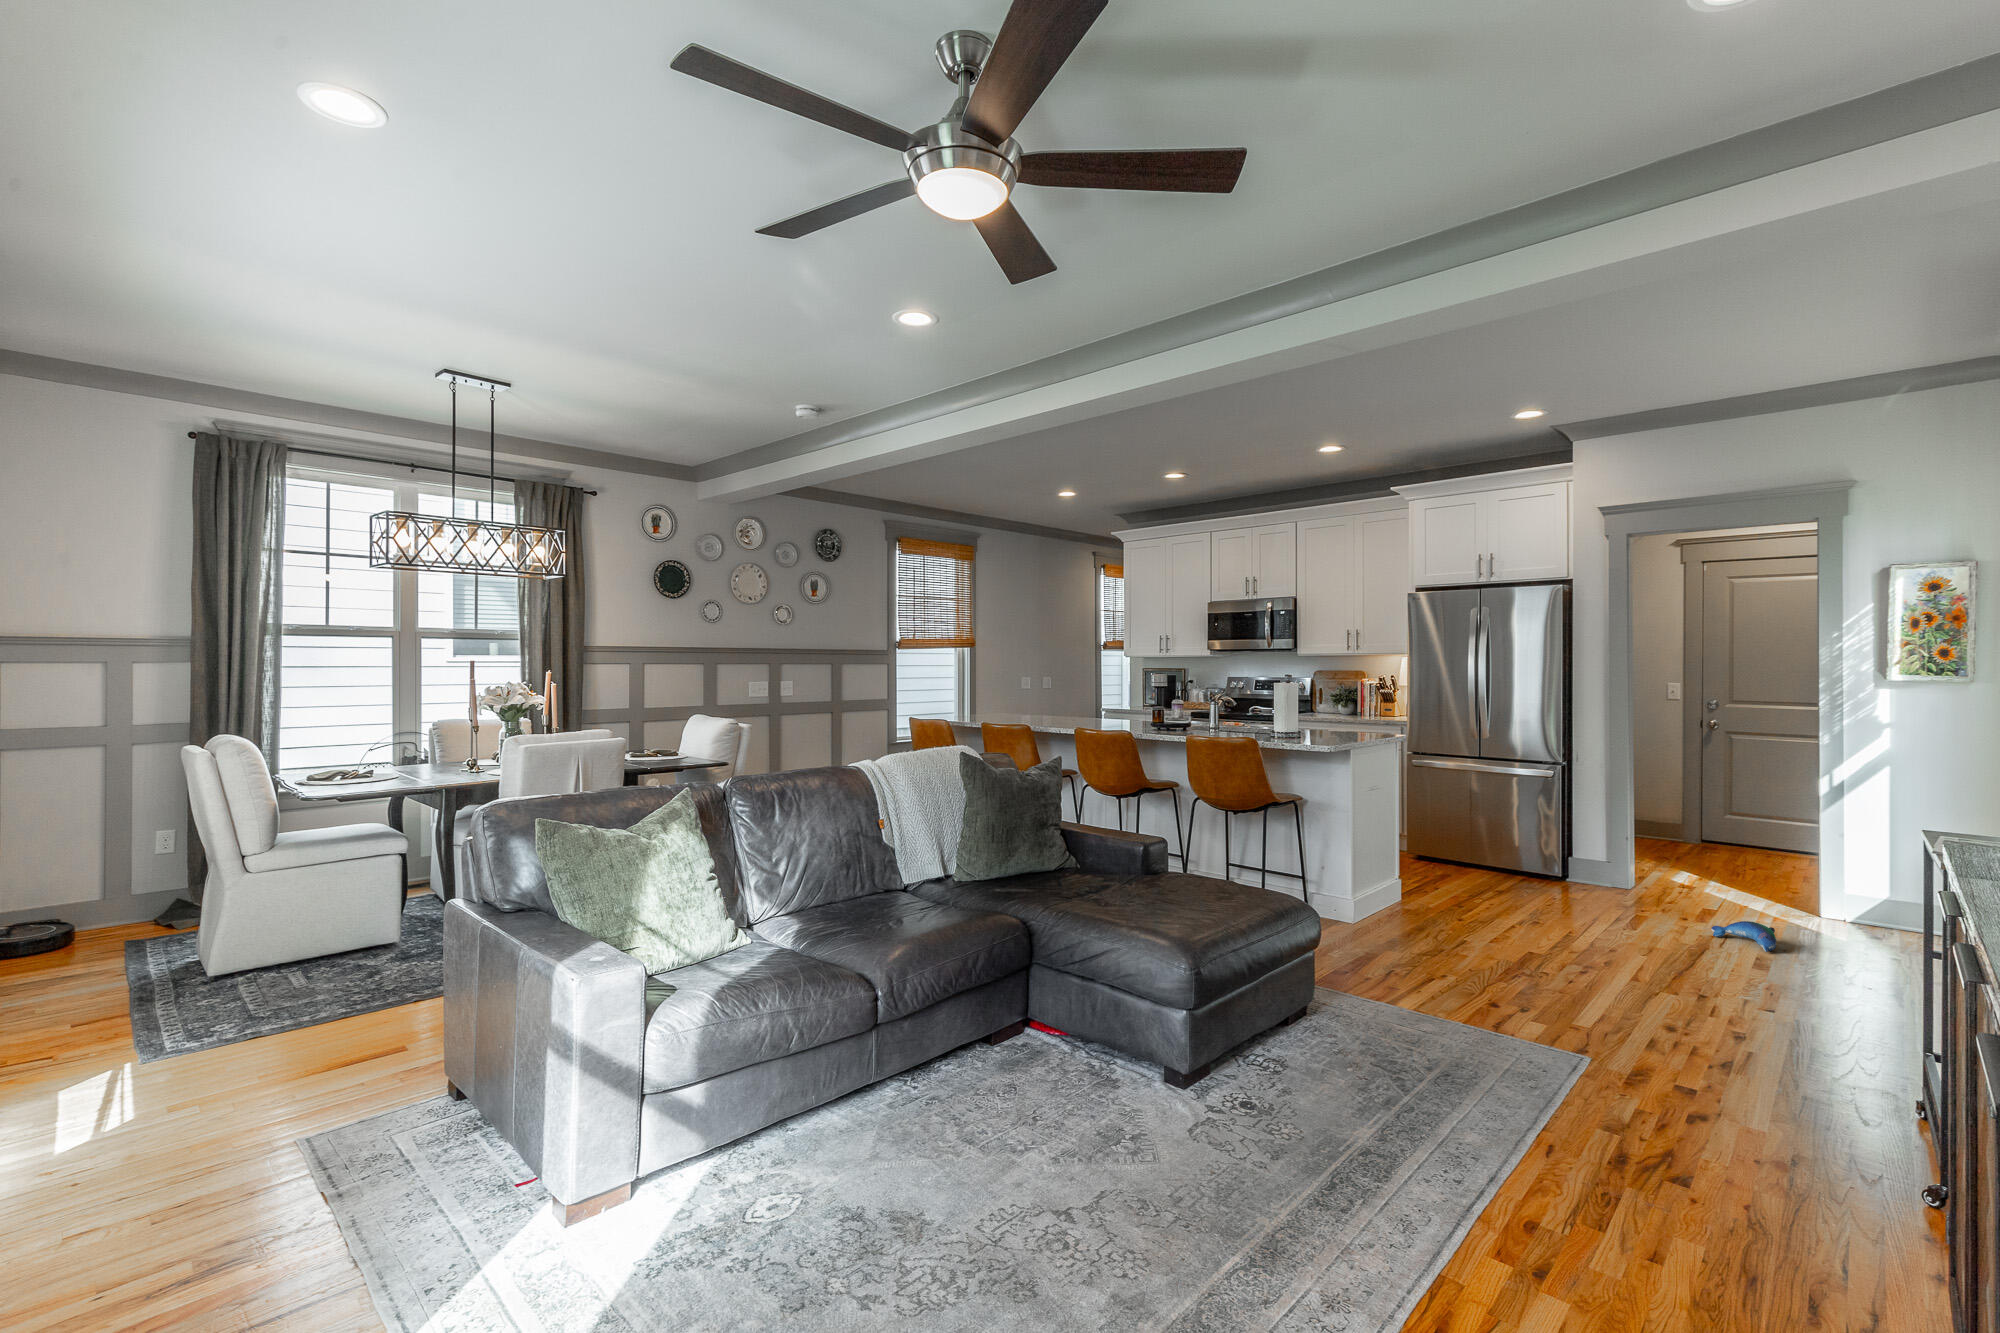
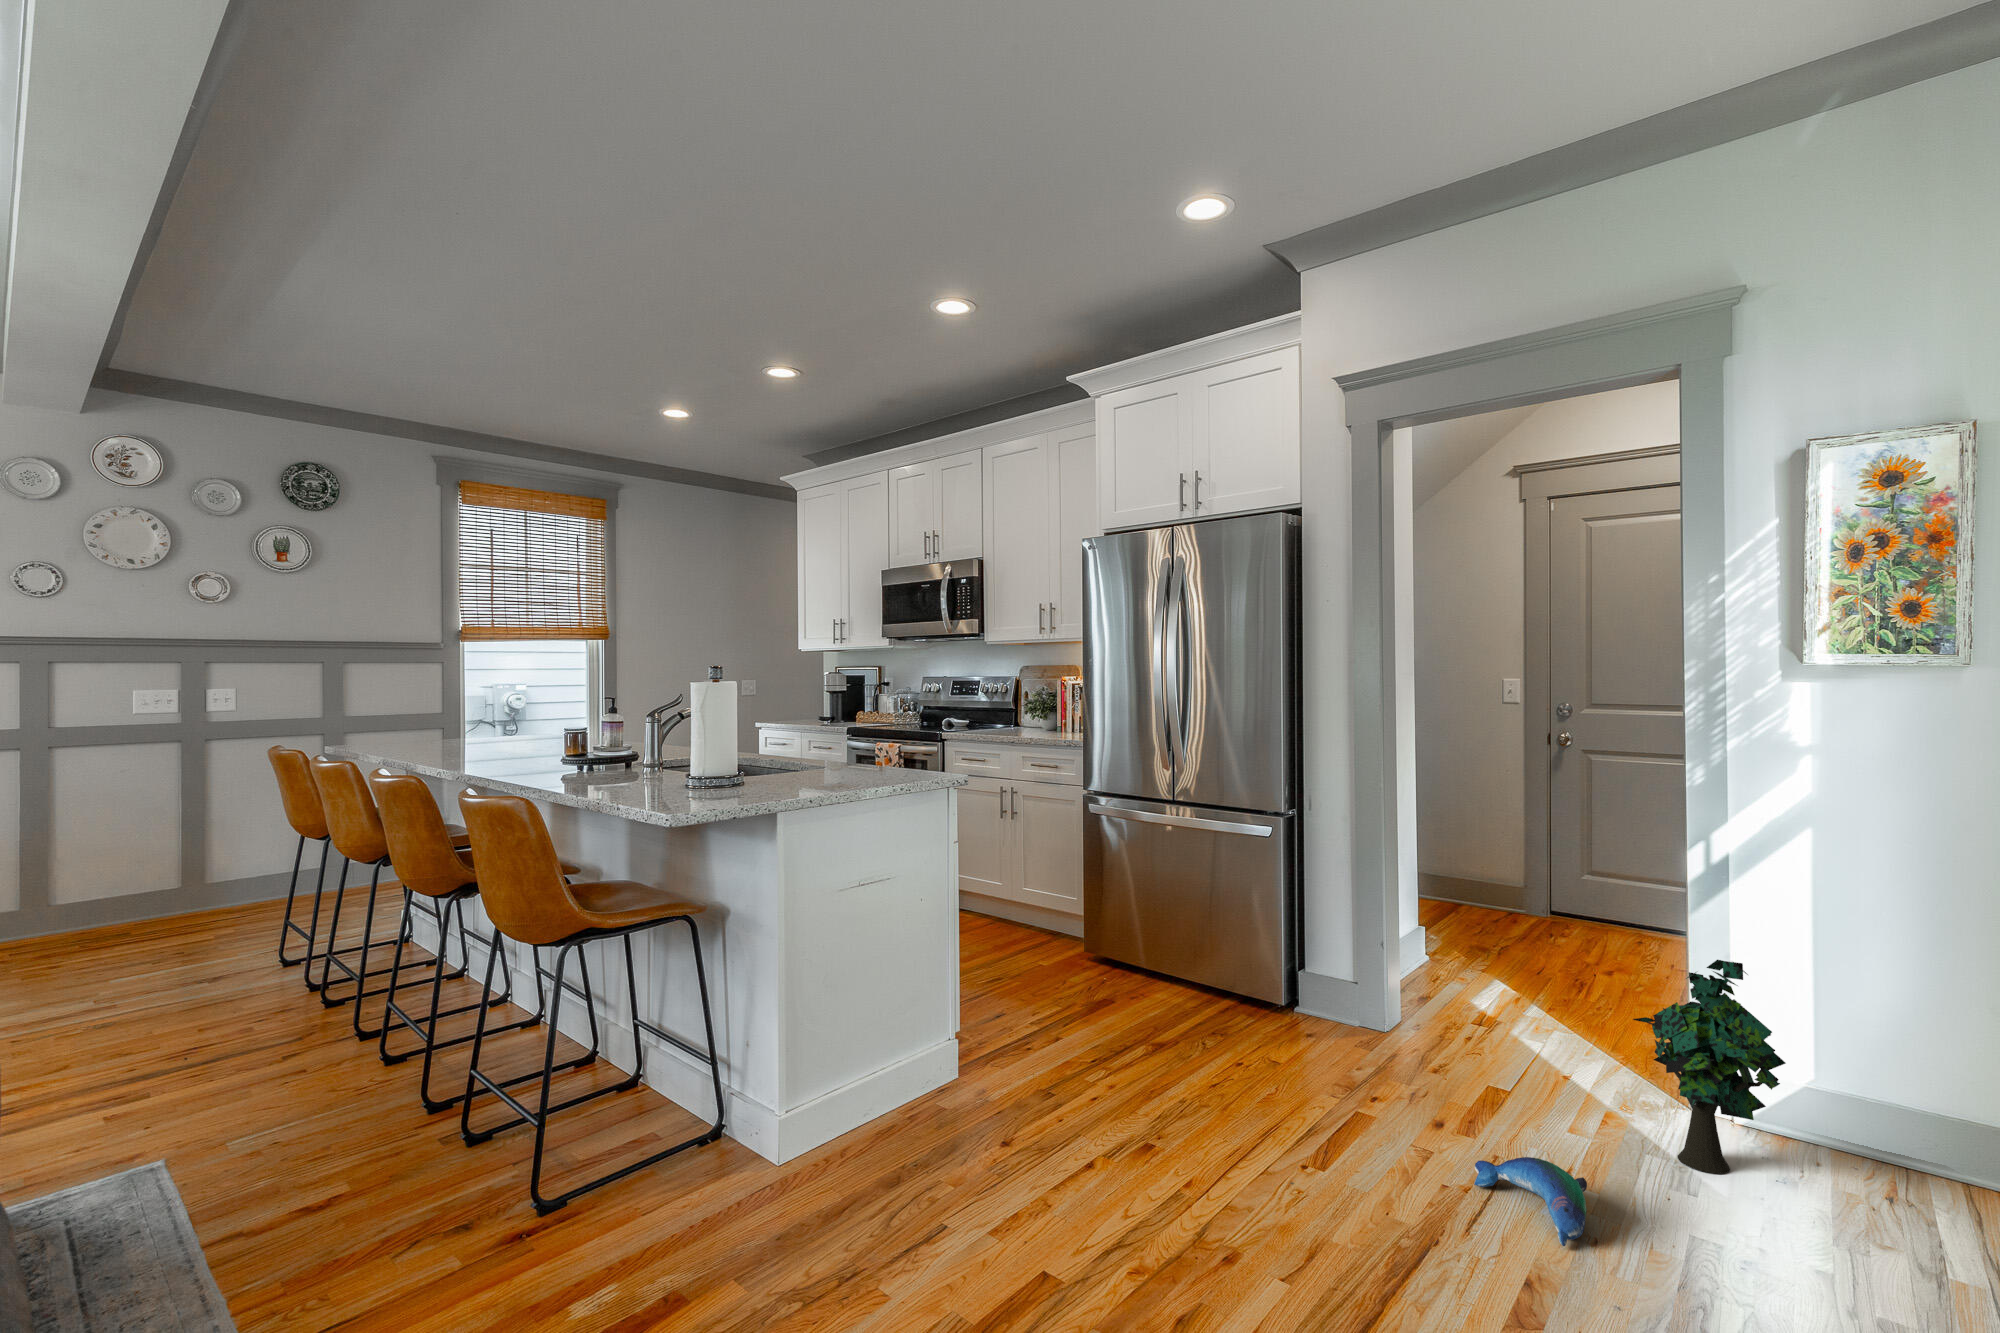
decorative plant: none [1791,829,1876,936] -> present [1633,960,1786,1174]

